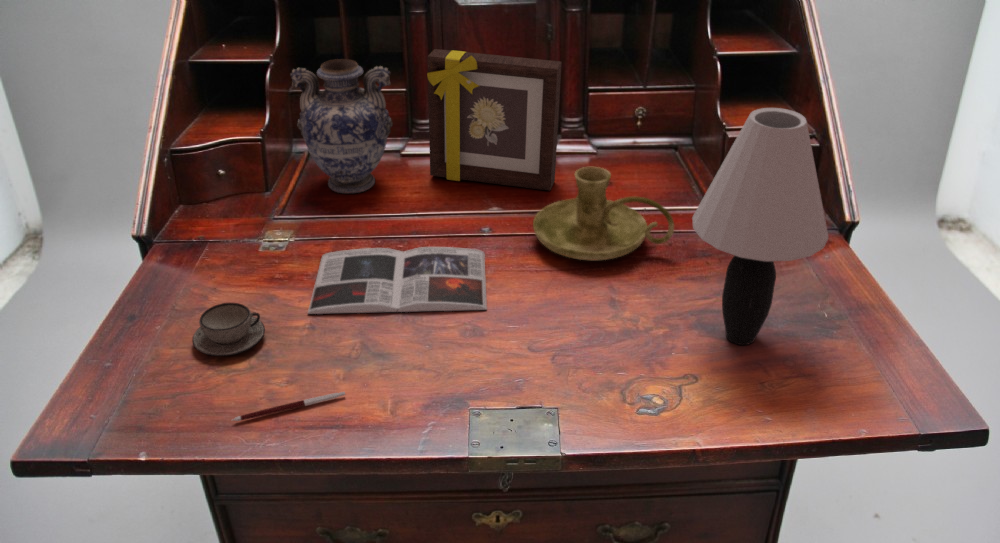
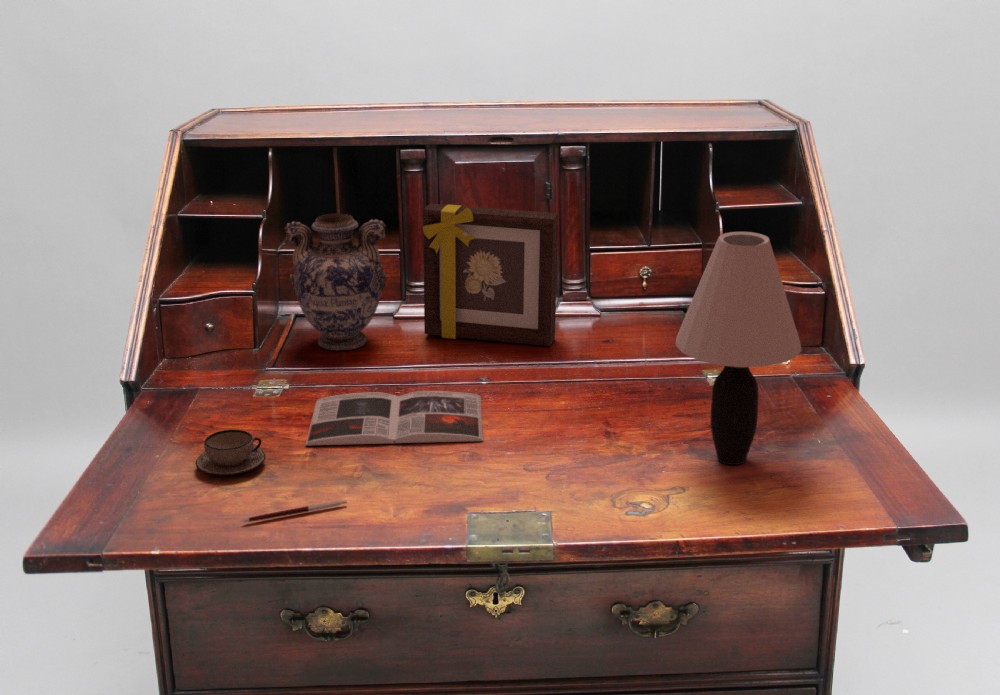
candle holder: present [533,167,674,260] -> none [530,310,671,400]

